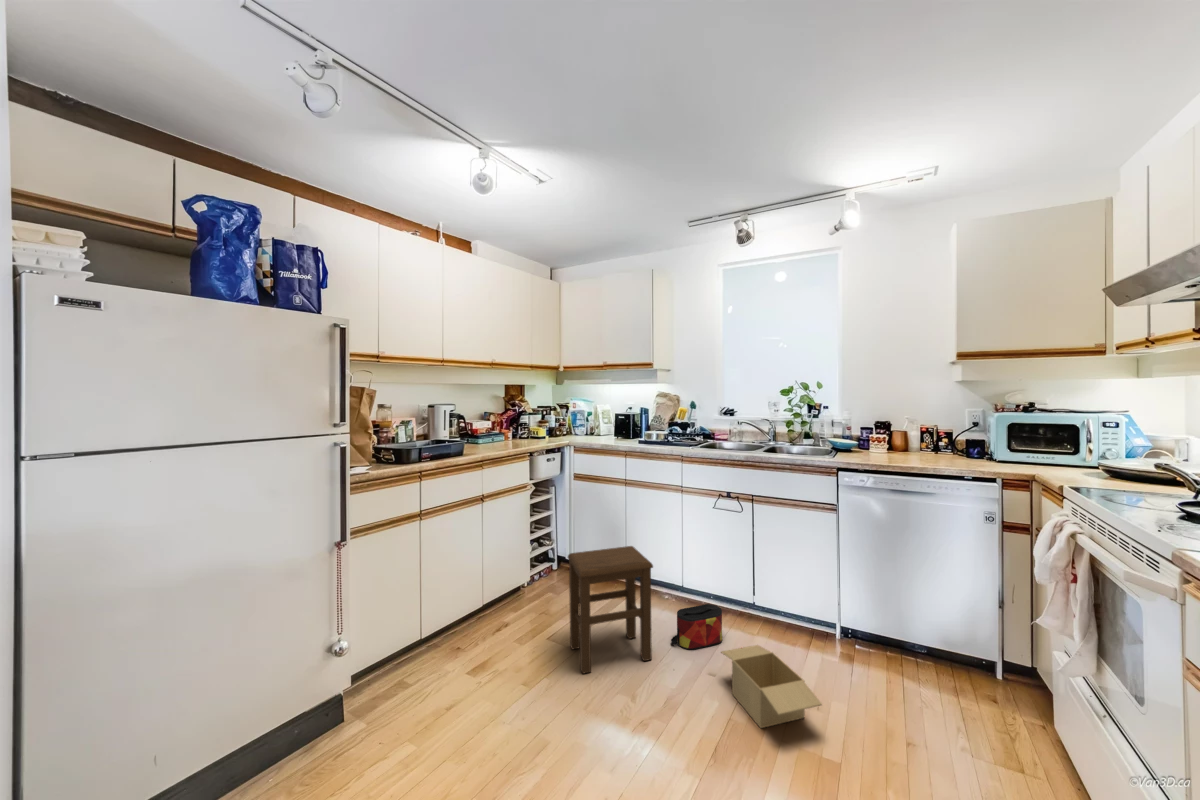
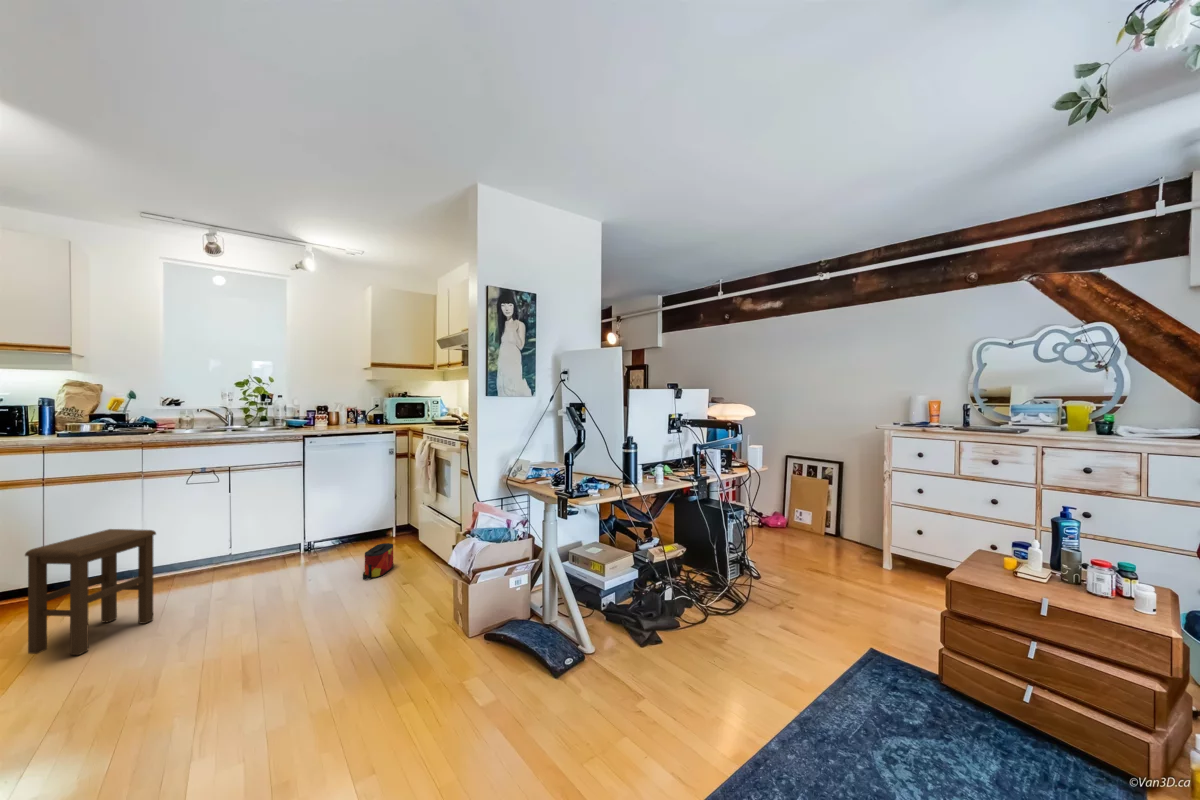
bag: present [671,604,722,650] -> present [363,543,393,579]
cardboard box: present [721,645,822,728] -> none [232,565,320,605]

